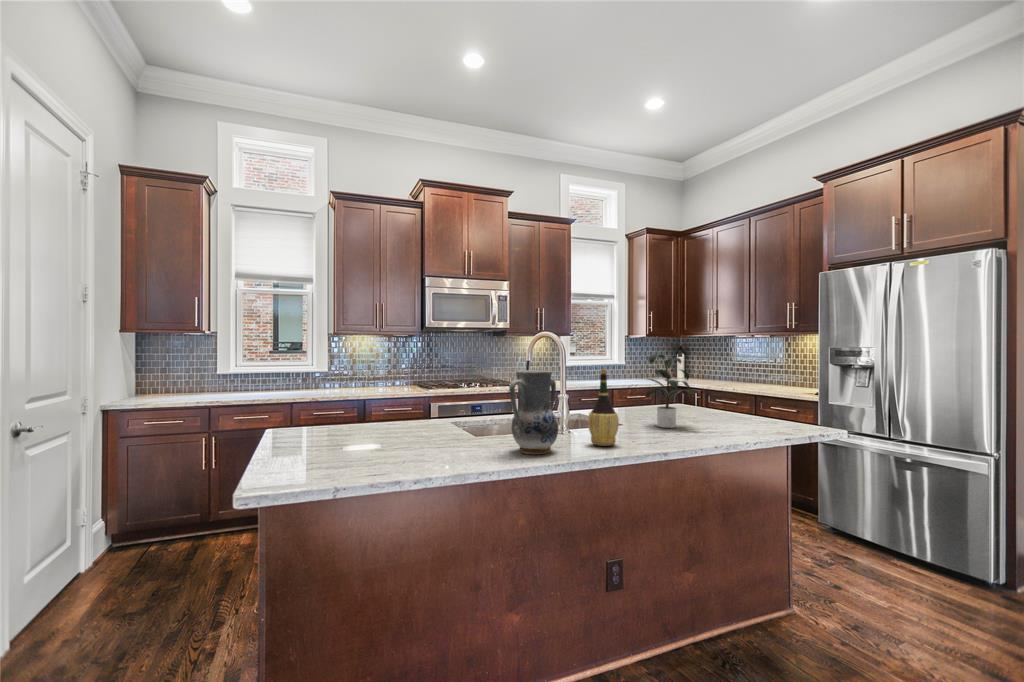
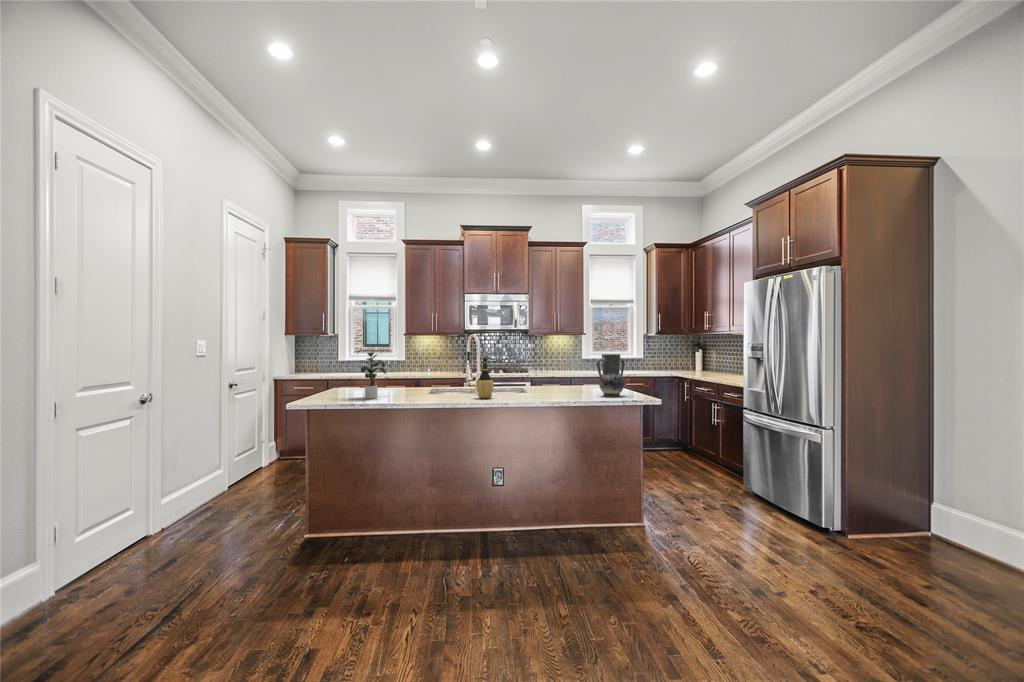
potted plant: present [647,354,693,428] -> present [359,350,386,399]
vase: present [509,370,558,454] -> present [597,354,624,397]

